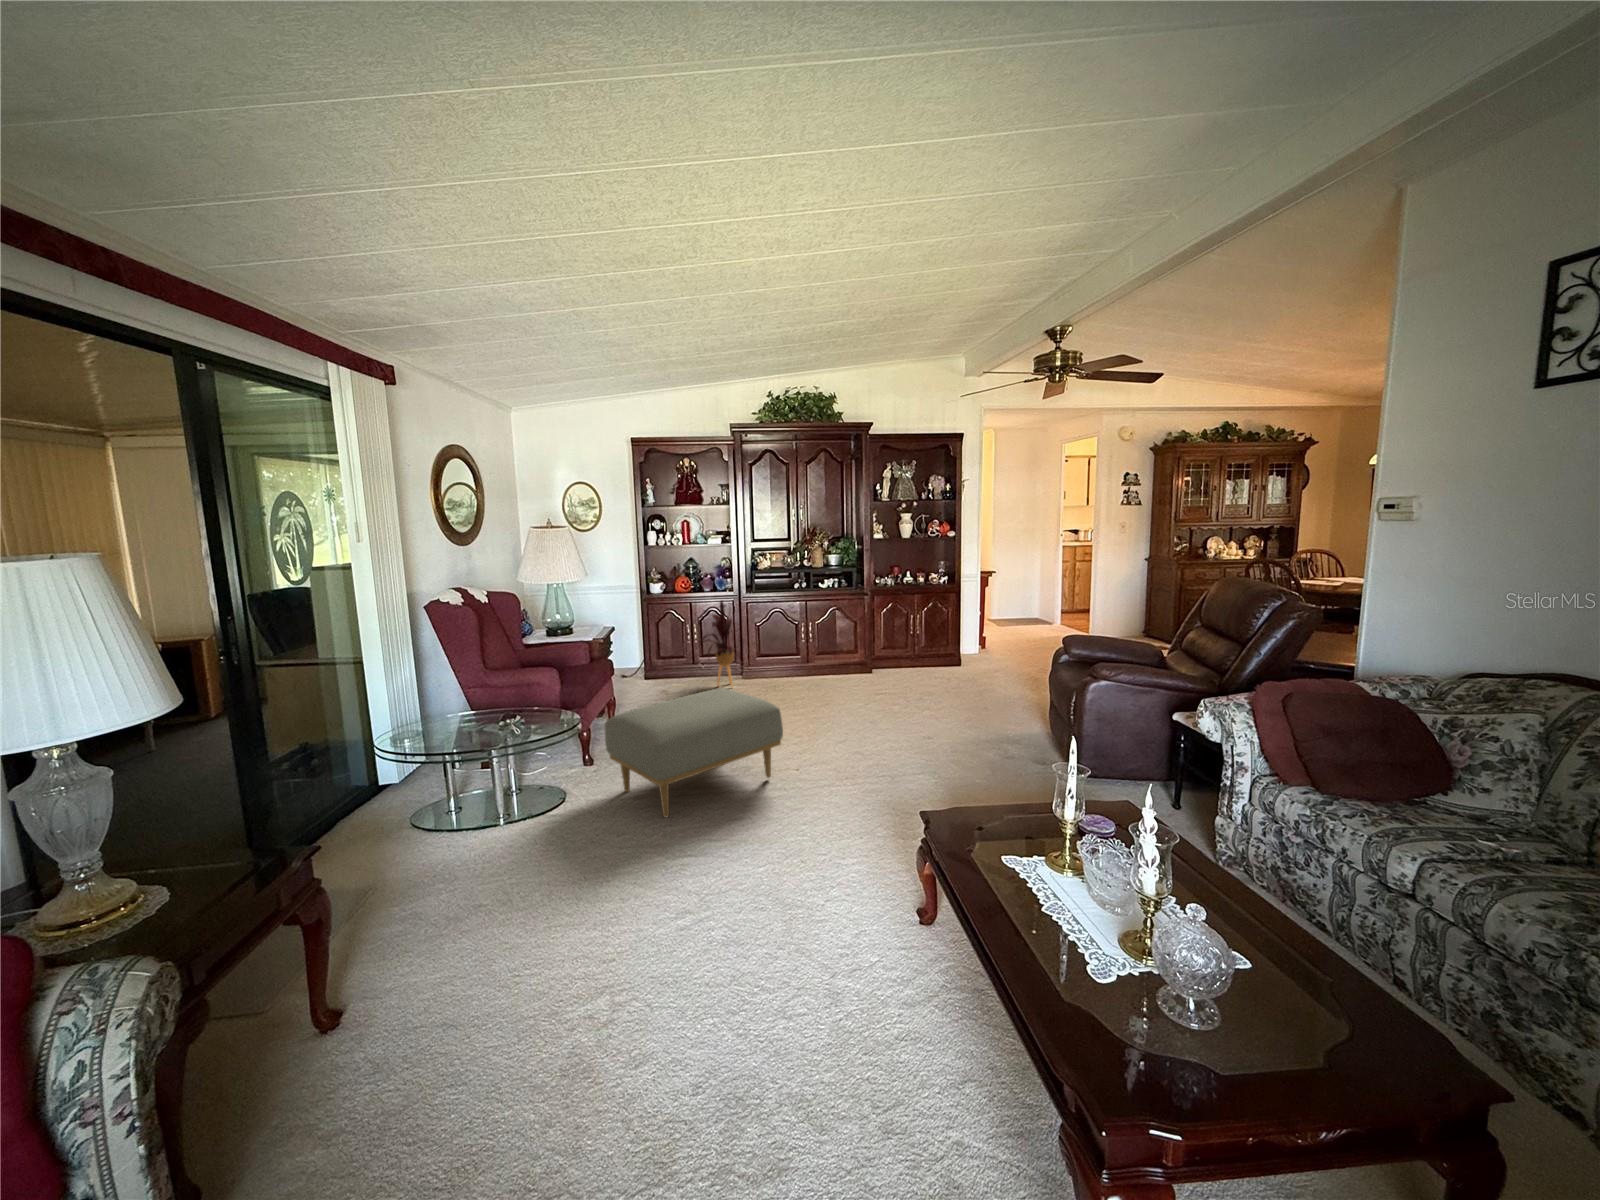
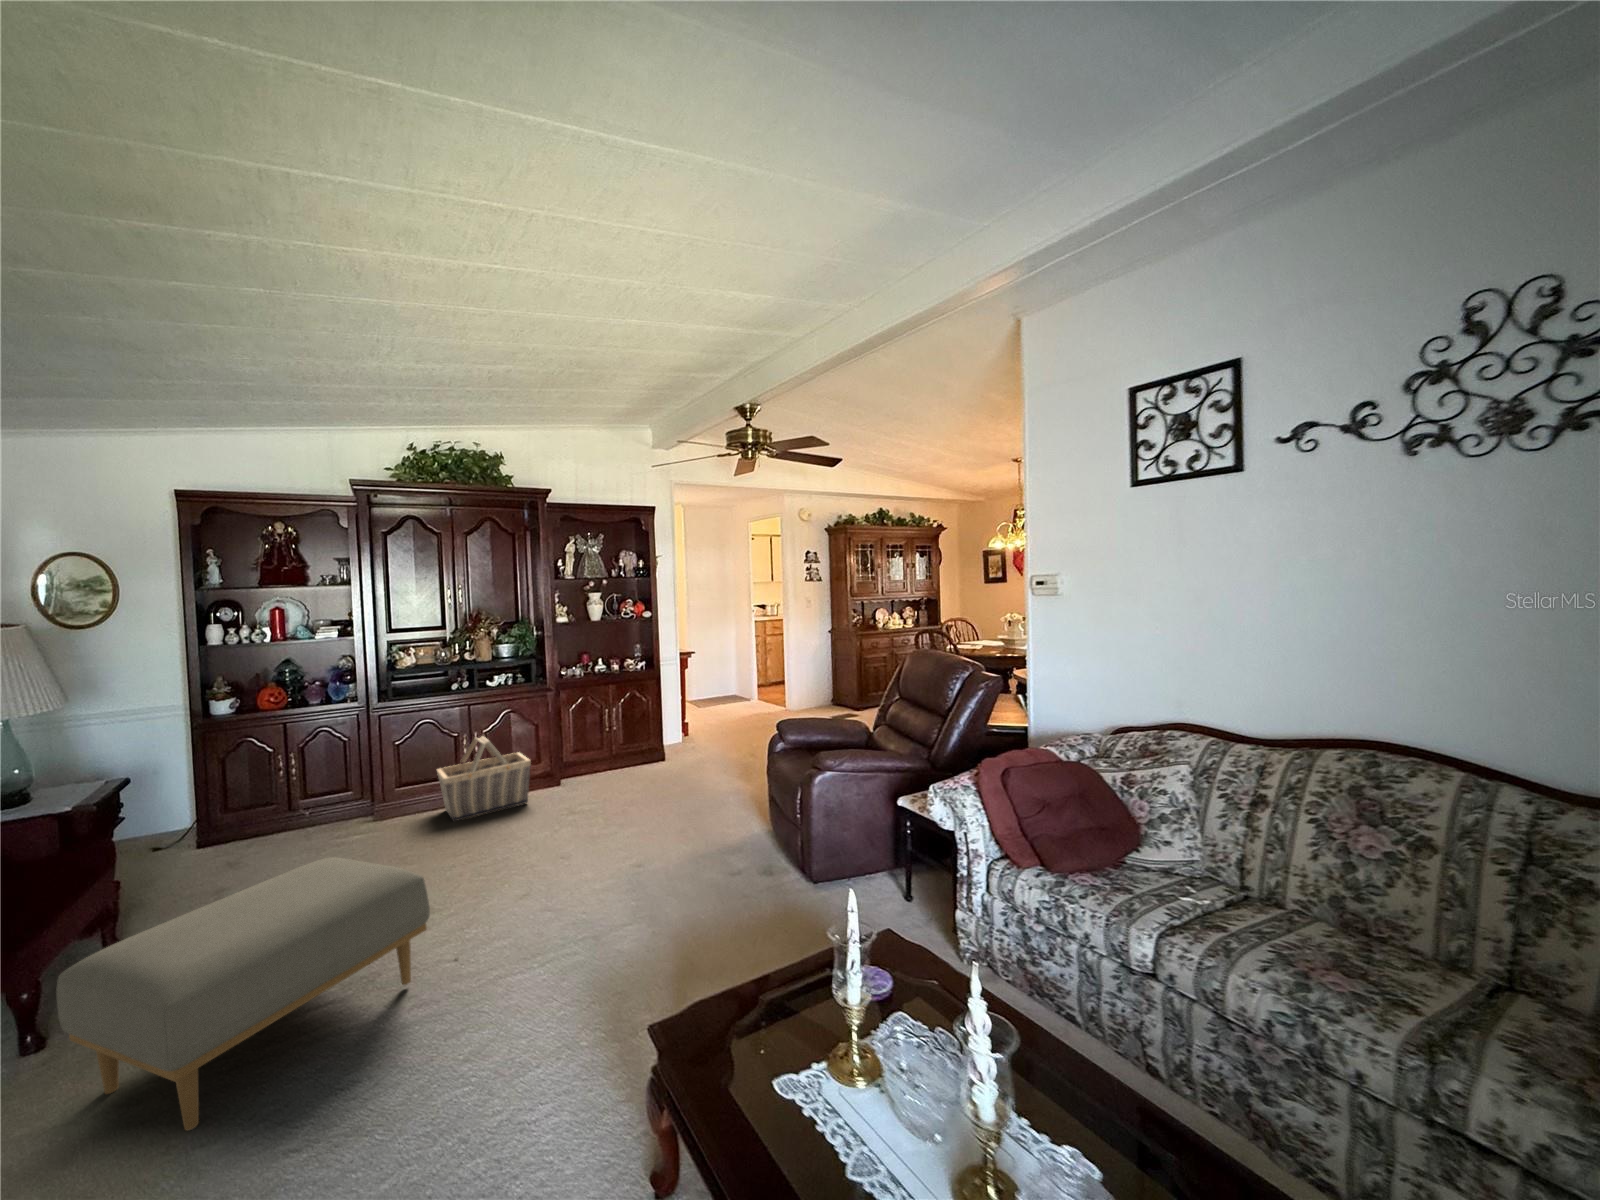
house plant: present [699,601,738,686] -> none [292,715,369,838]
basket: none [781,627,849,689] -> present [437,736,531,821]

